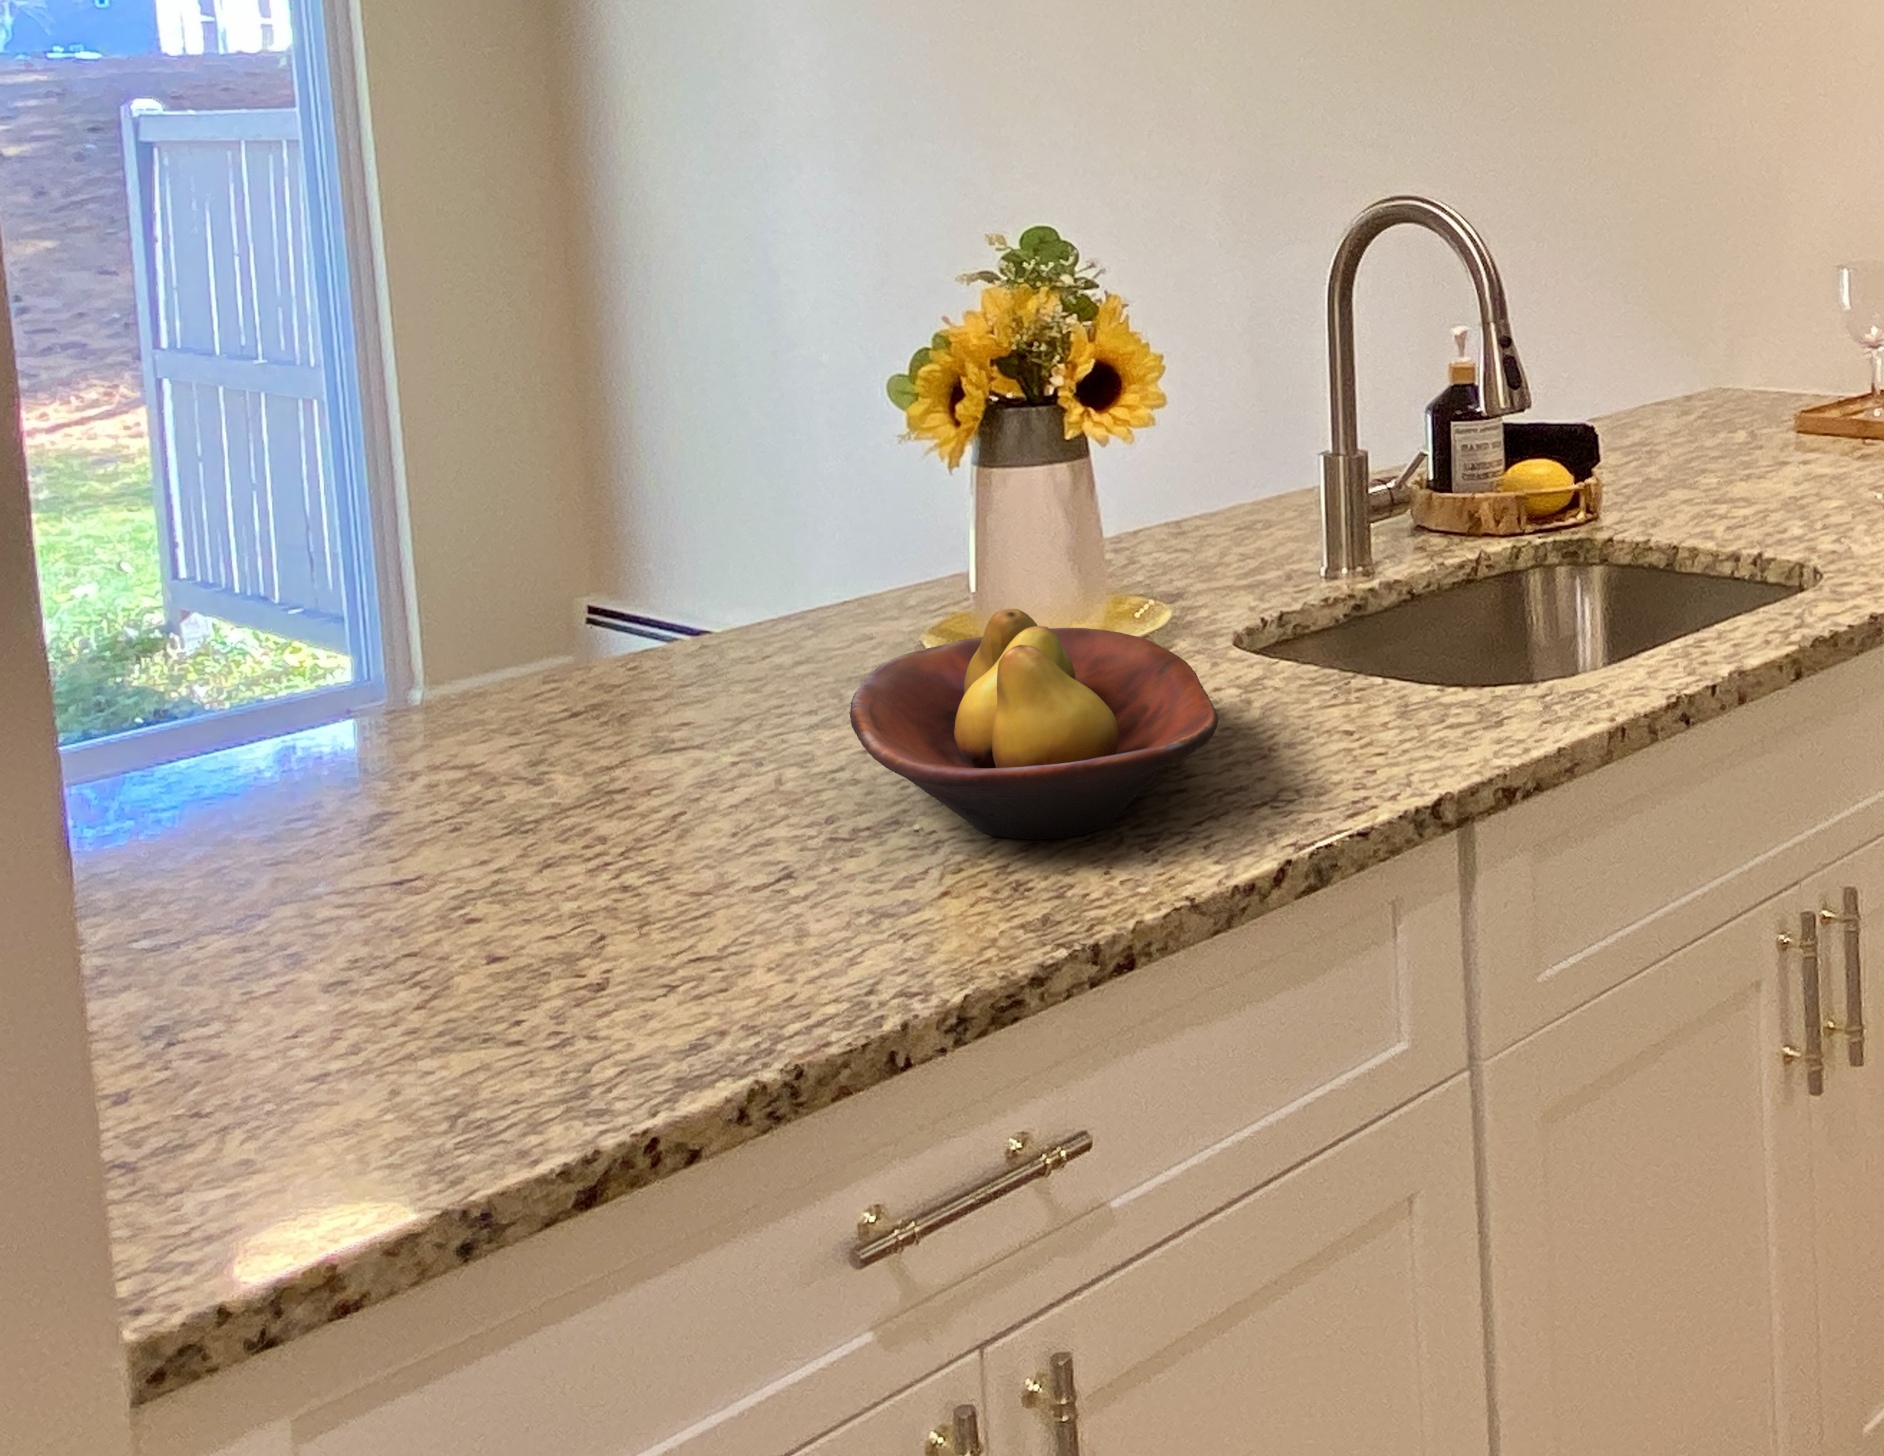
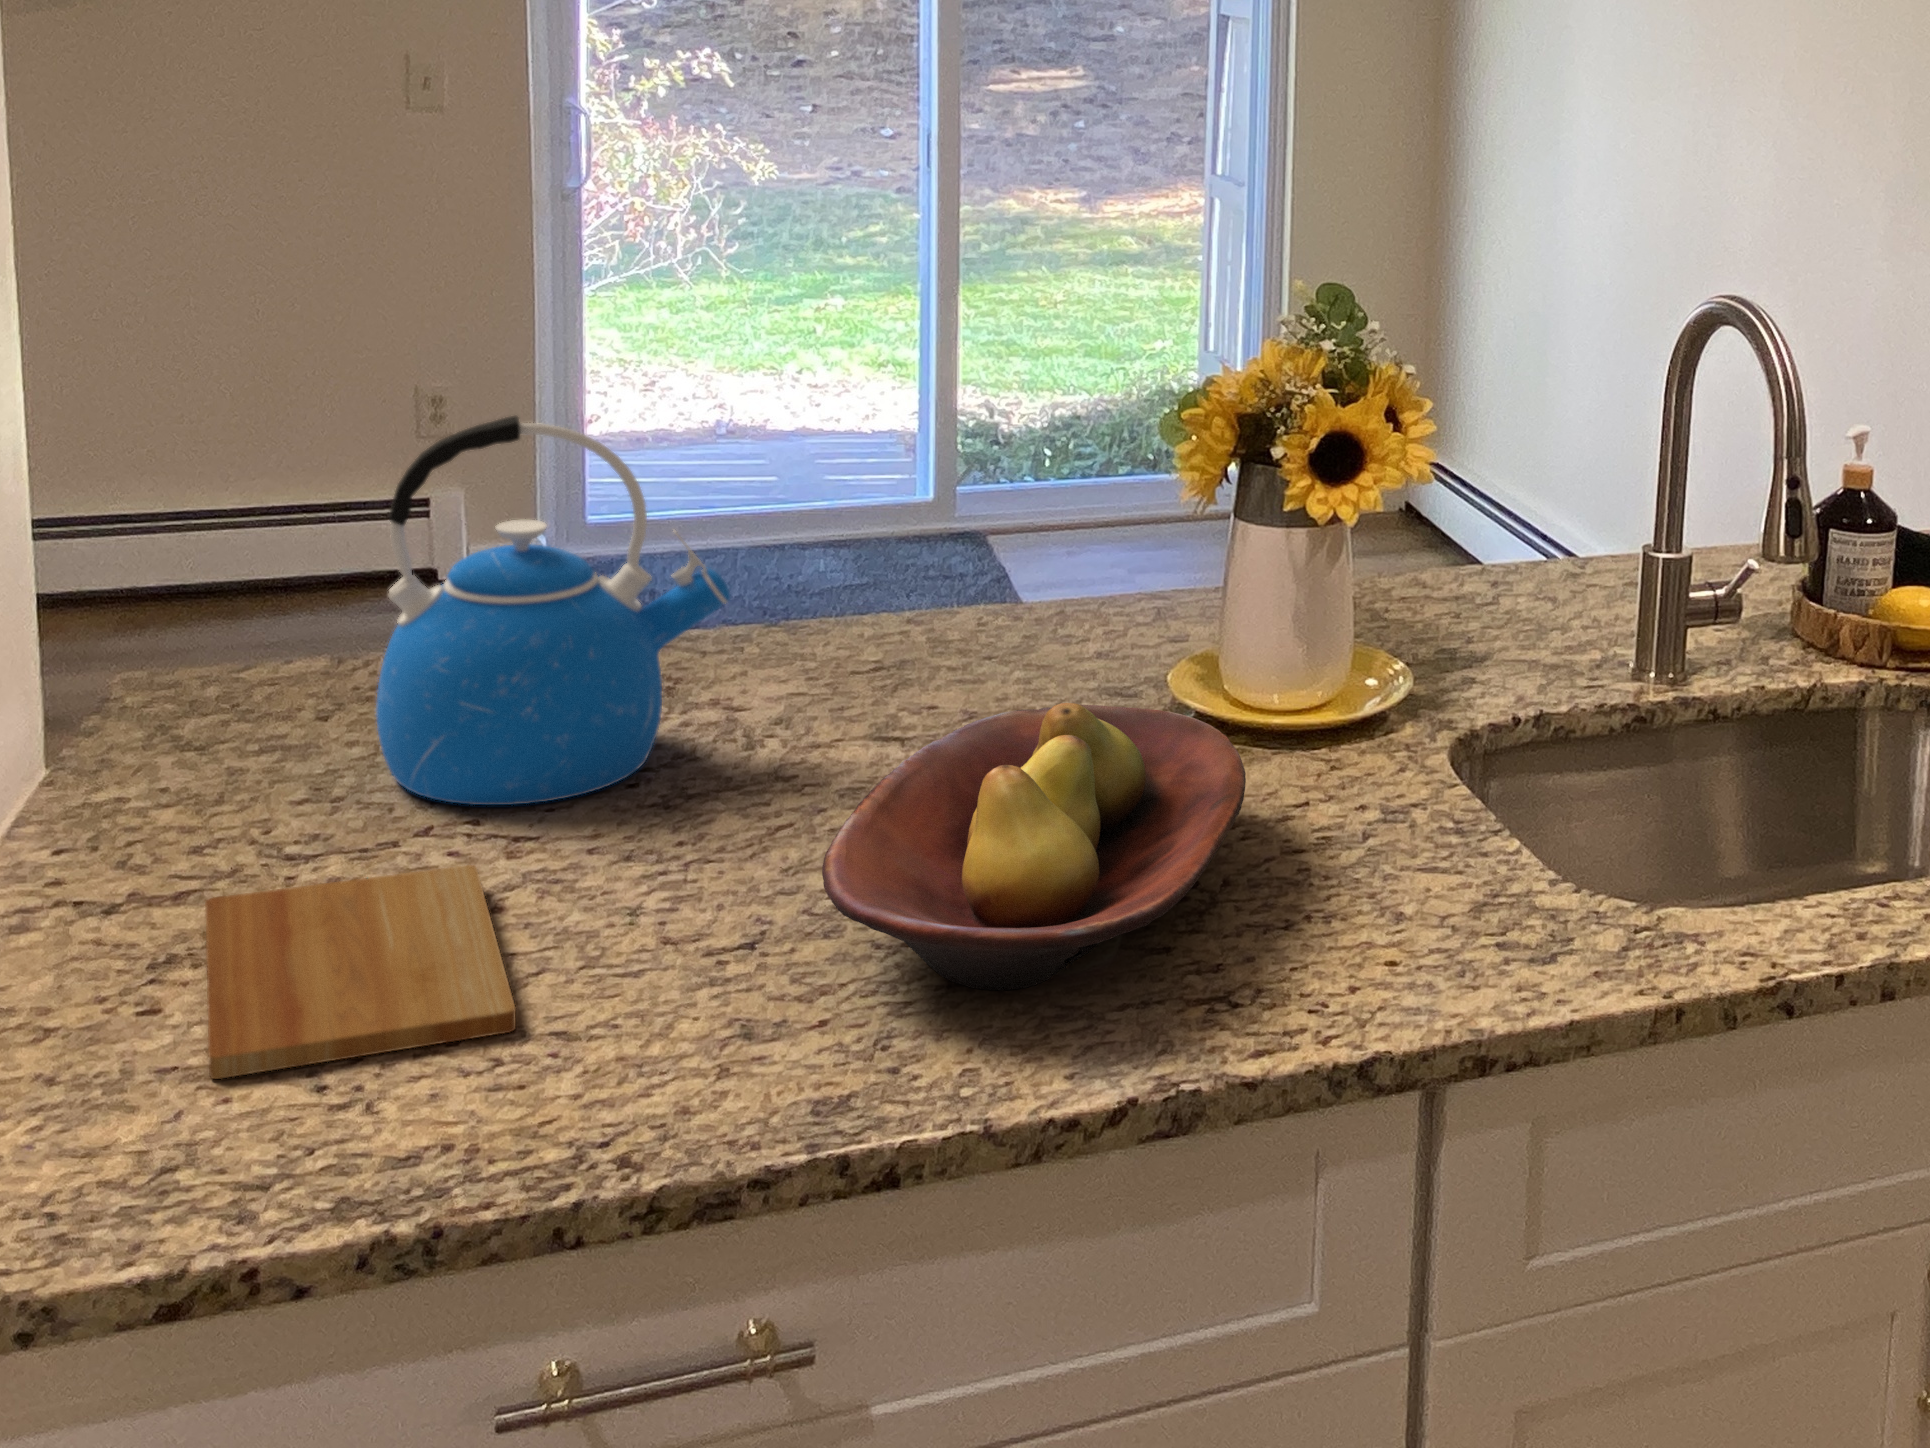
kettle: none [228,456,577,858] -> present [376,416,730,805]
cutting board: none [221,872,671,1053] -> present [205,865,516,1079]

